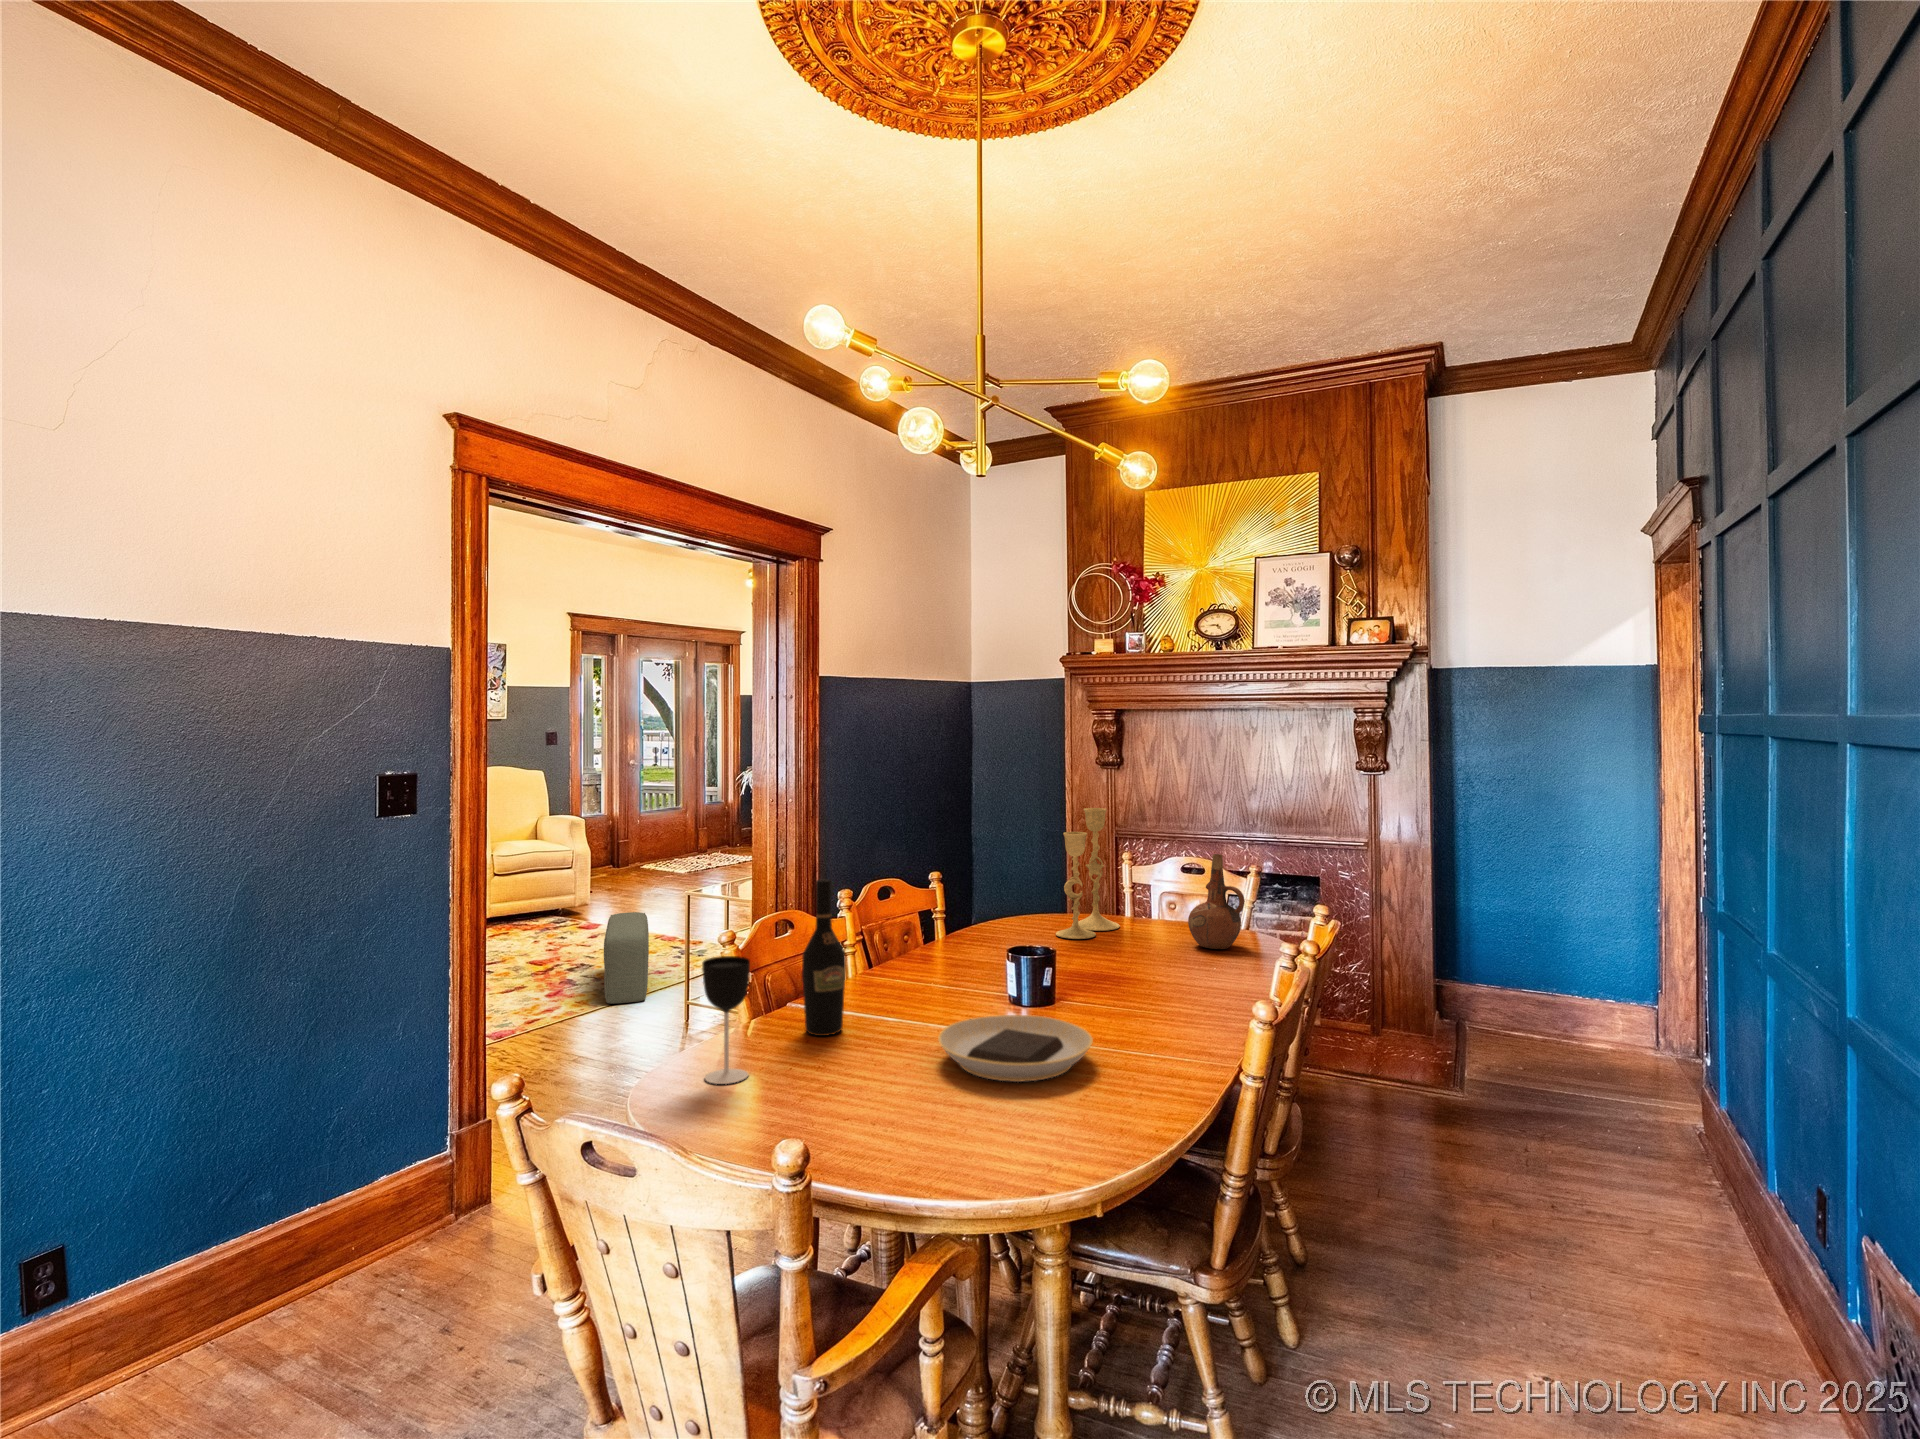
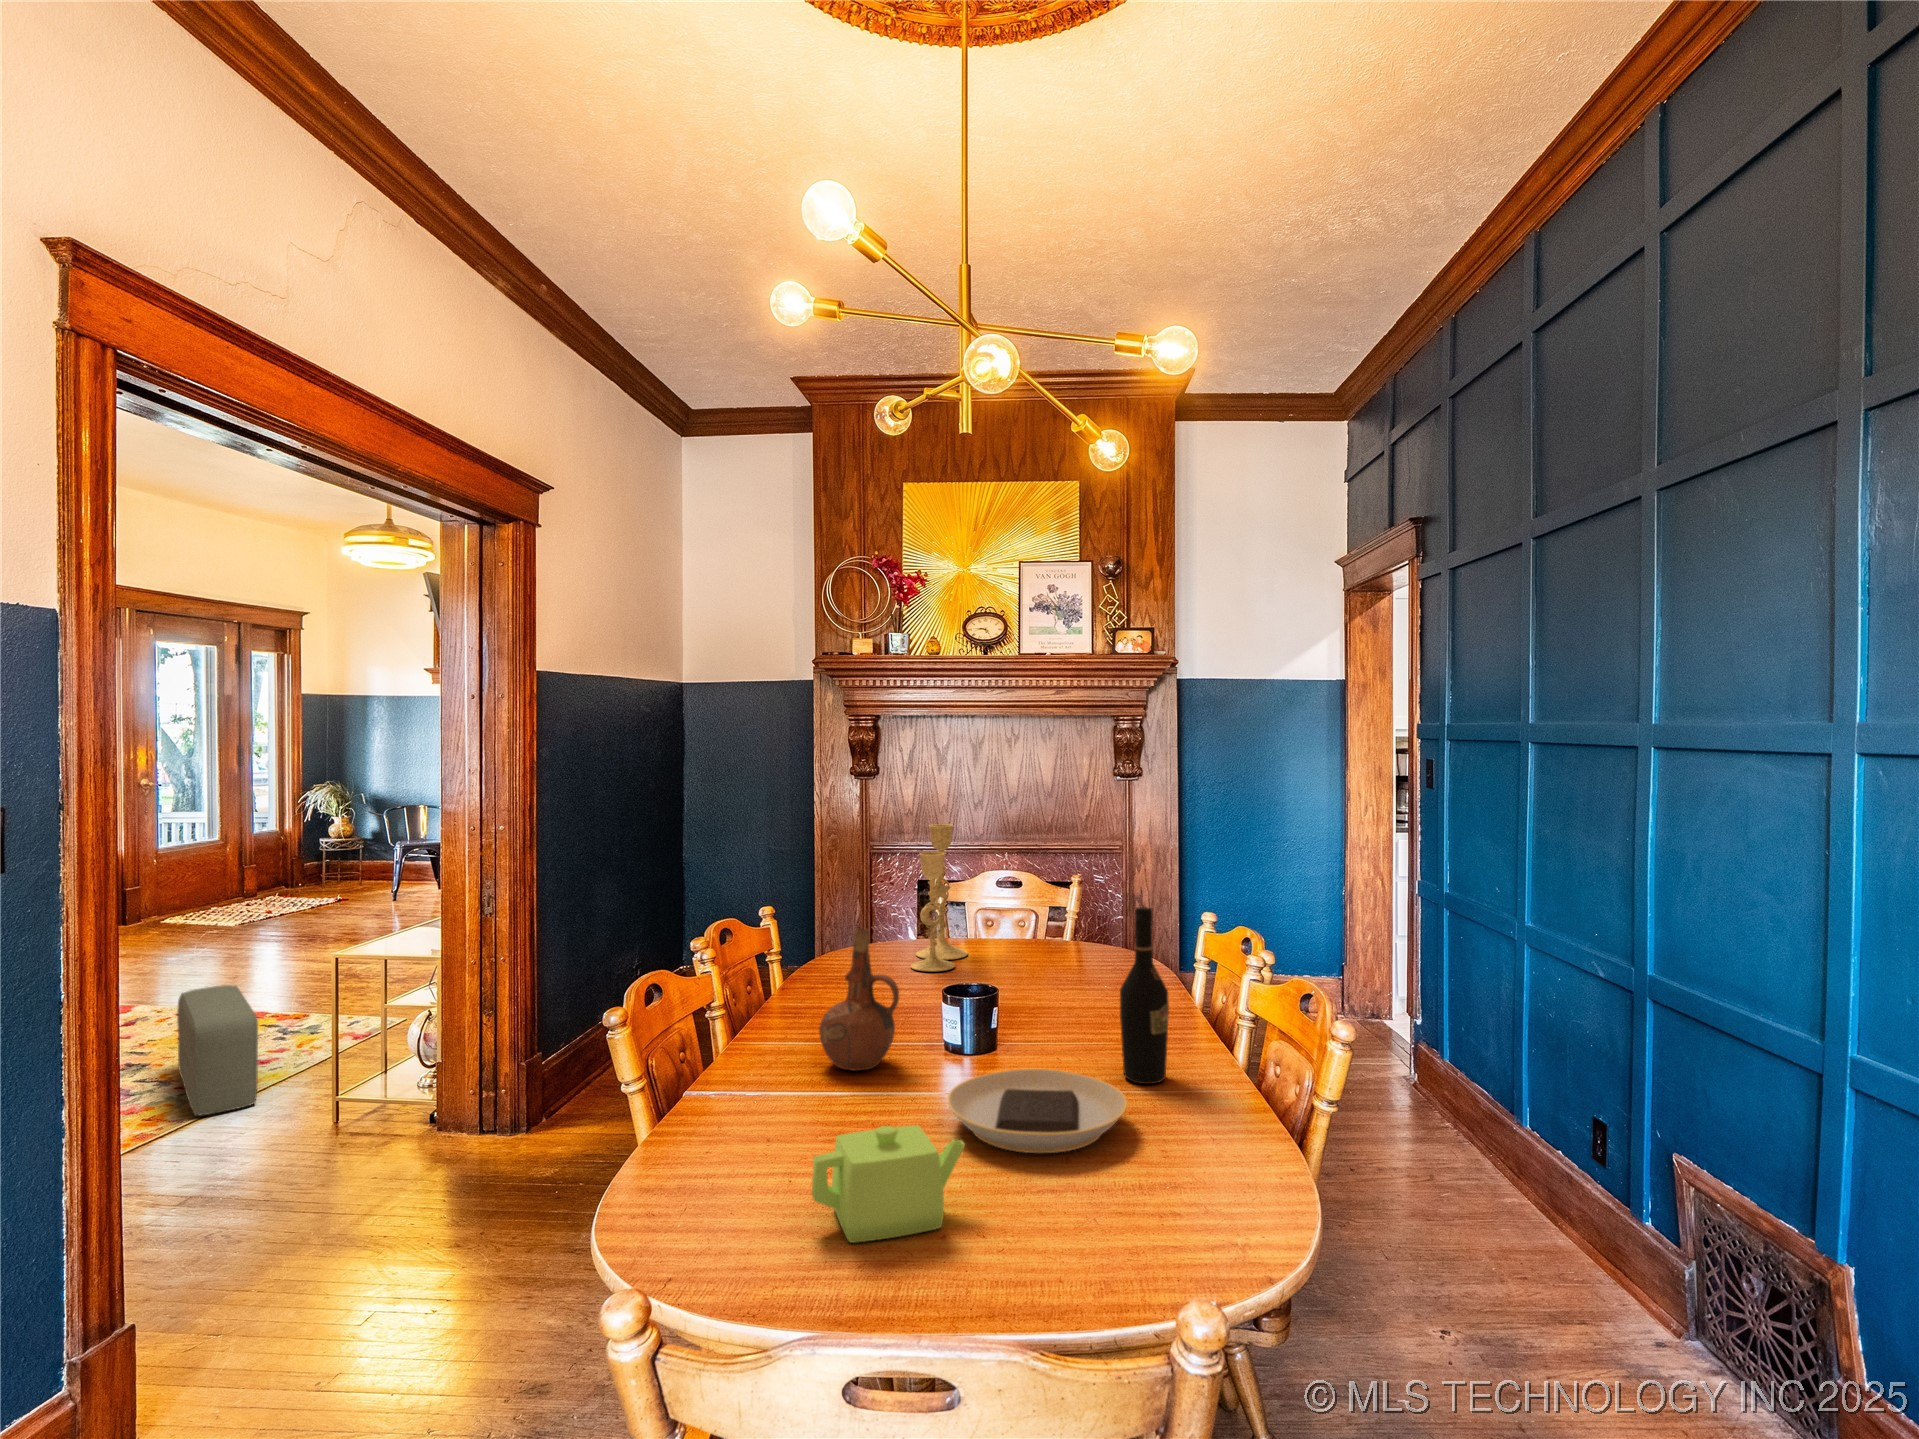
ceramic pitcher: present [1188,854,1244,949] -> present [819,928,899,1071]
wine bottle: present [802,879,845,1036] -> present [1120,907,1169,1084]
wine glass: present [702,956,750,1084] -> none [681,1045,747,1221]
teapot: none [772,1030,895,1115] -> present [812,1125,965,1243]

